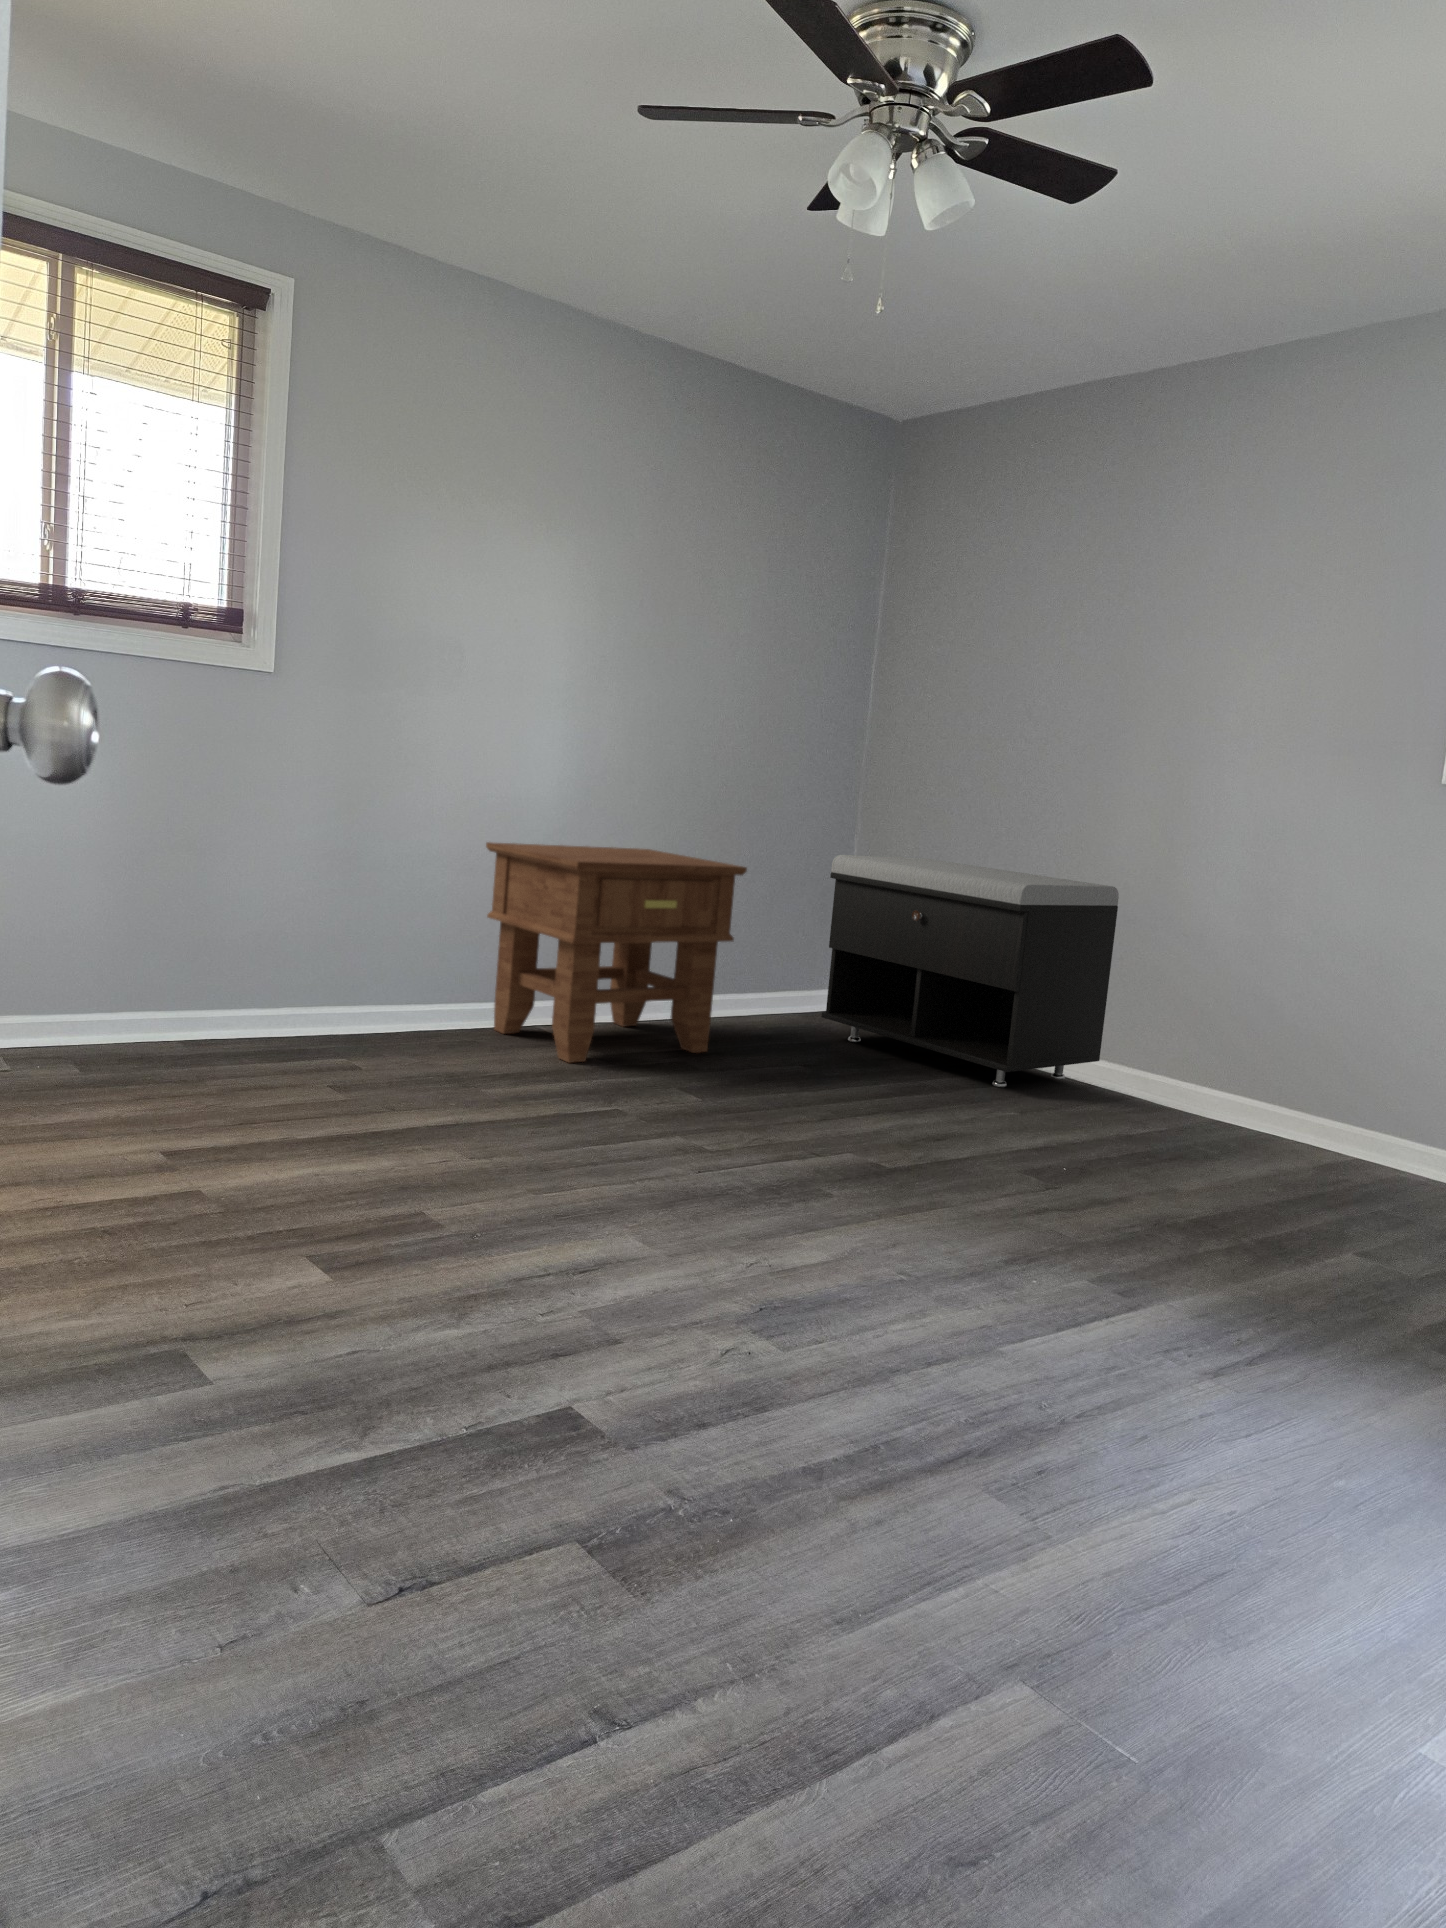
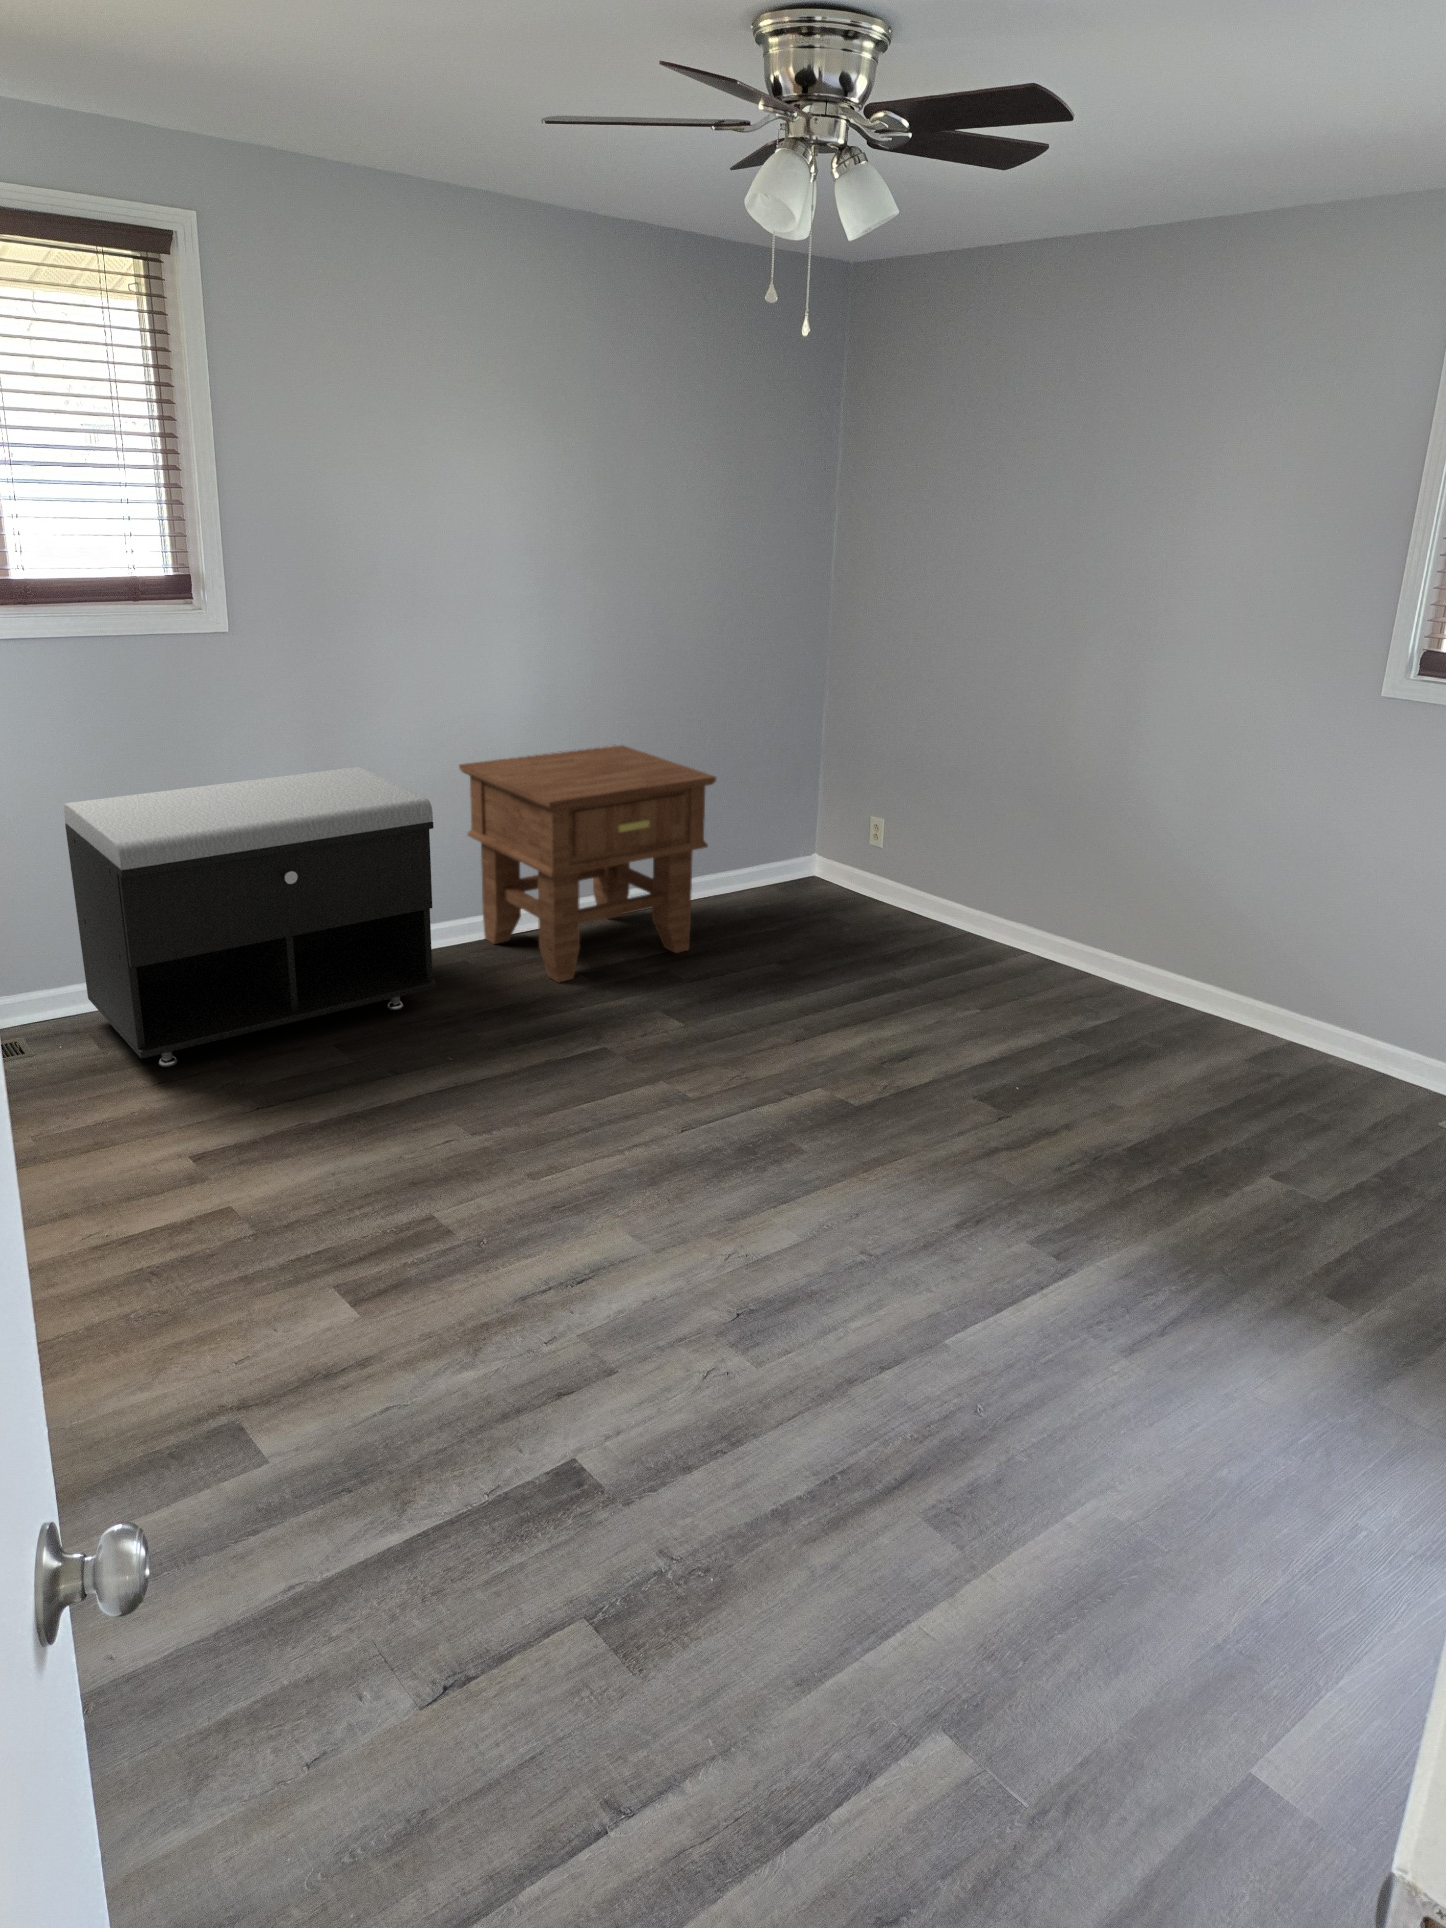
storage bench: present [822,855,1119,1087] -> present [64,767,436,1067]

